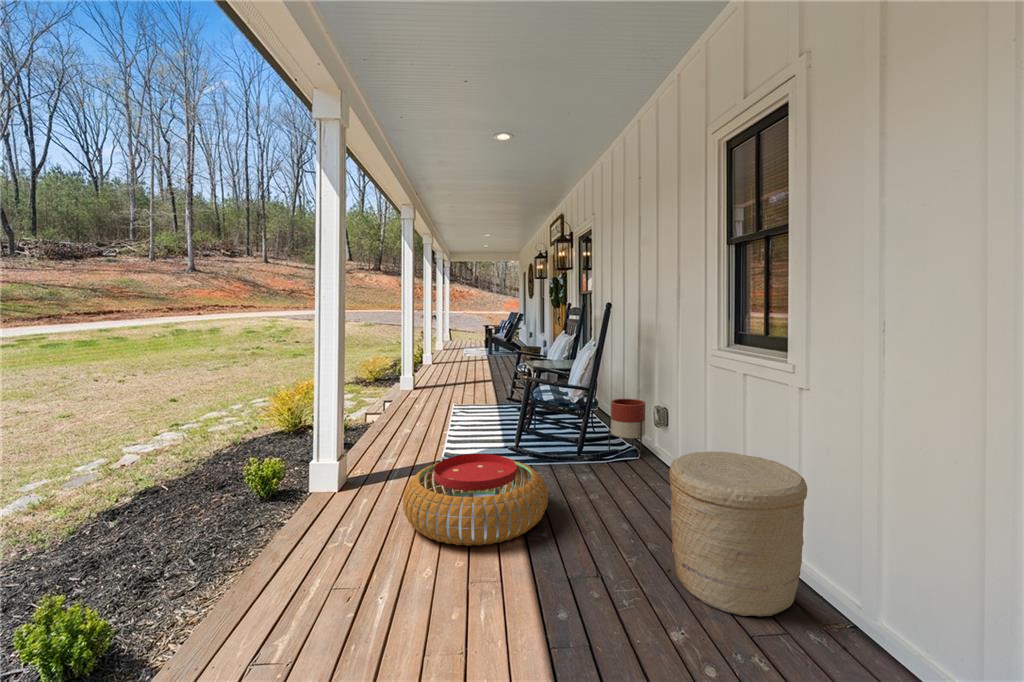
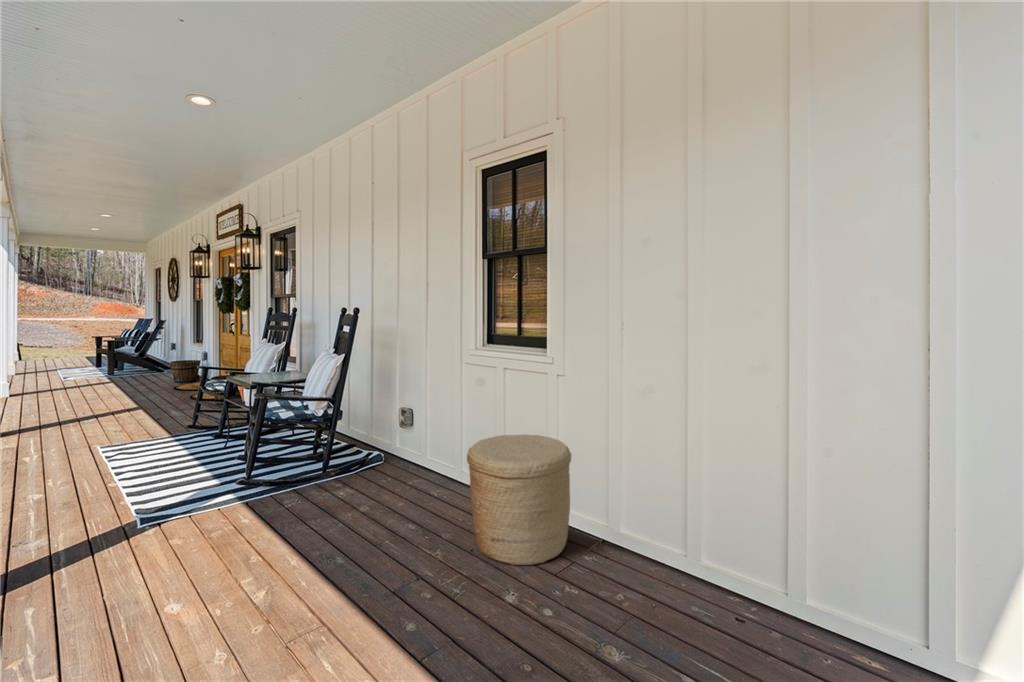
planter: present [609,399,645,457] -> none [346,404,383,463]
pouf: present [403,454,548,546] -> none [132,492,333,617]

